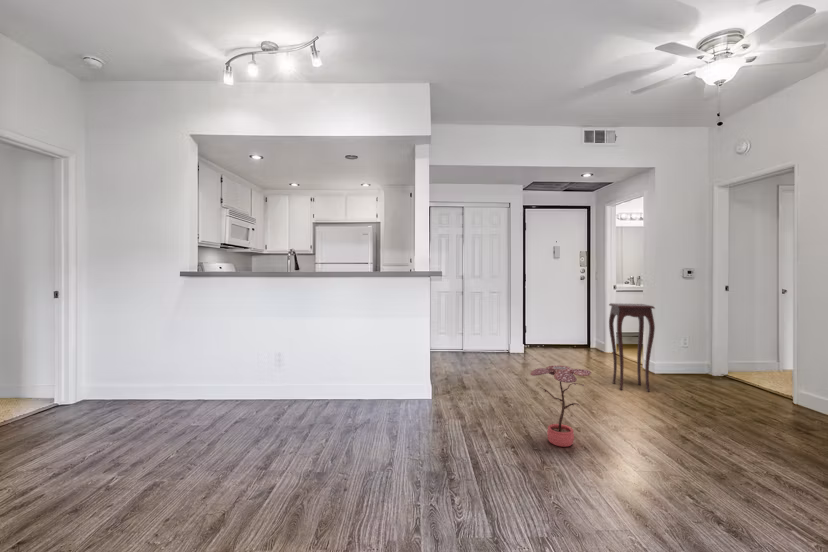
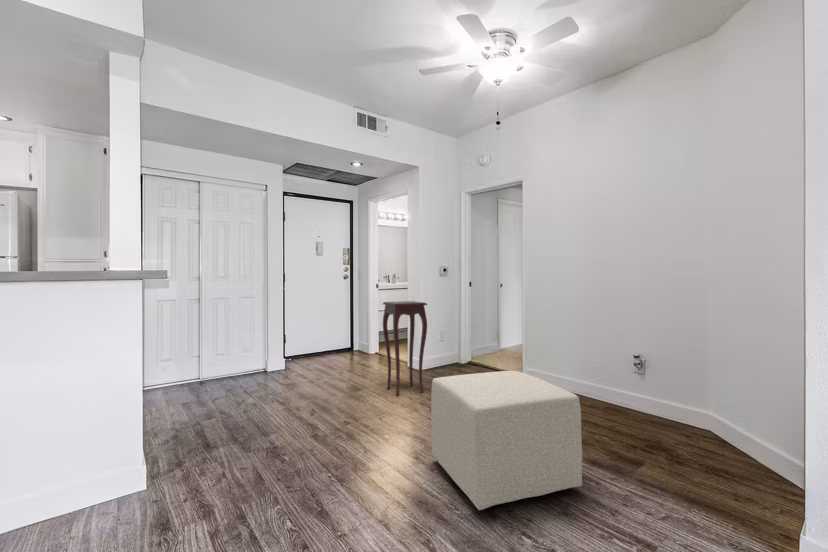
potted plant: present [531,365,591,447] -> none [315,389,393,507]
ottoman: none [632,370,783,488] -> present [431,371,582,510]

